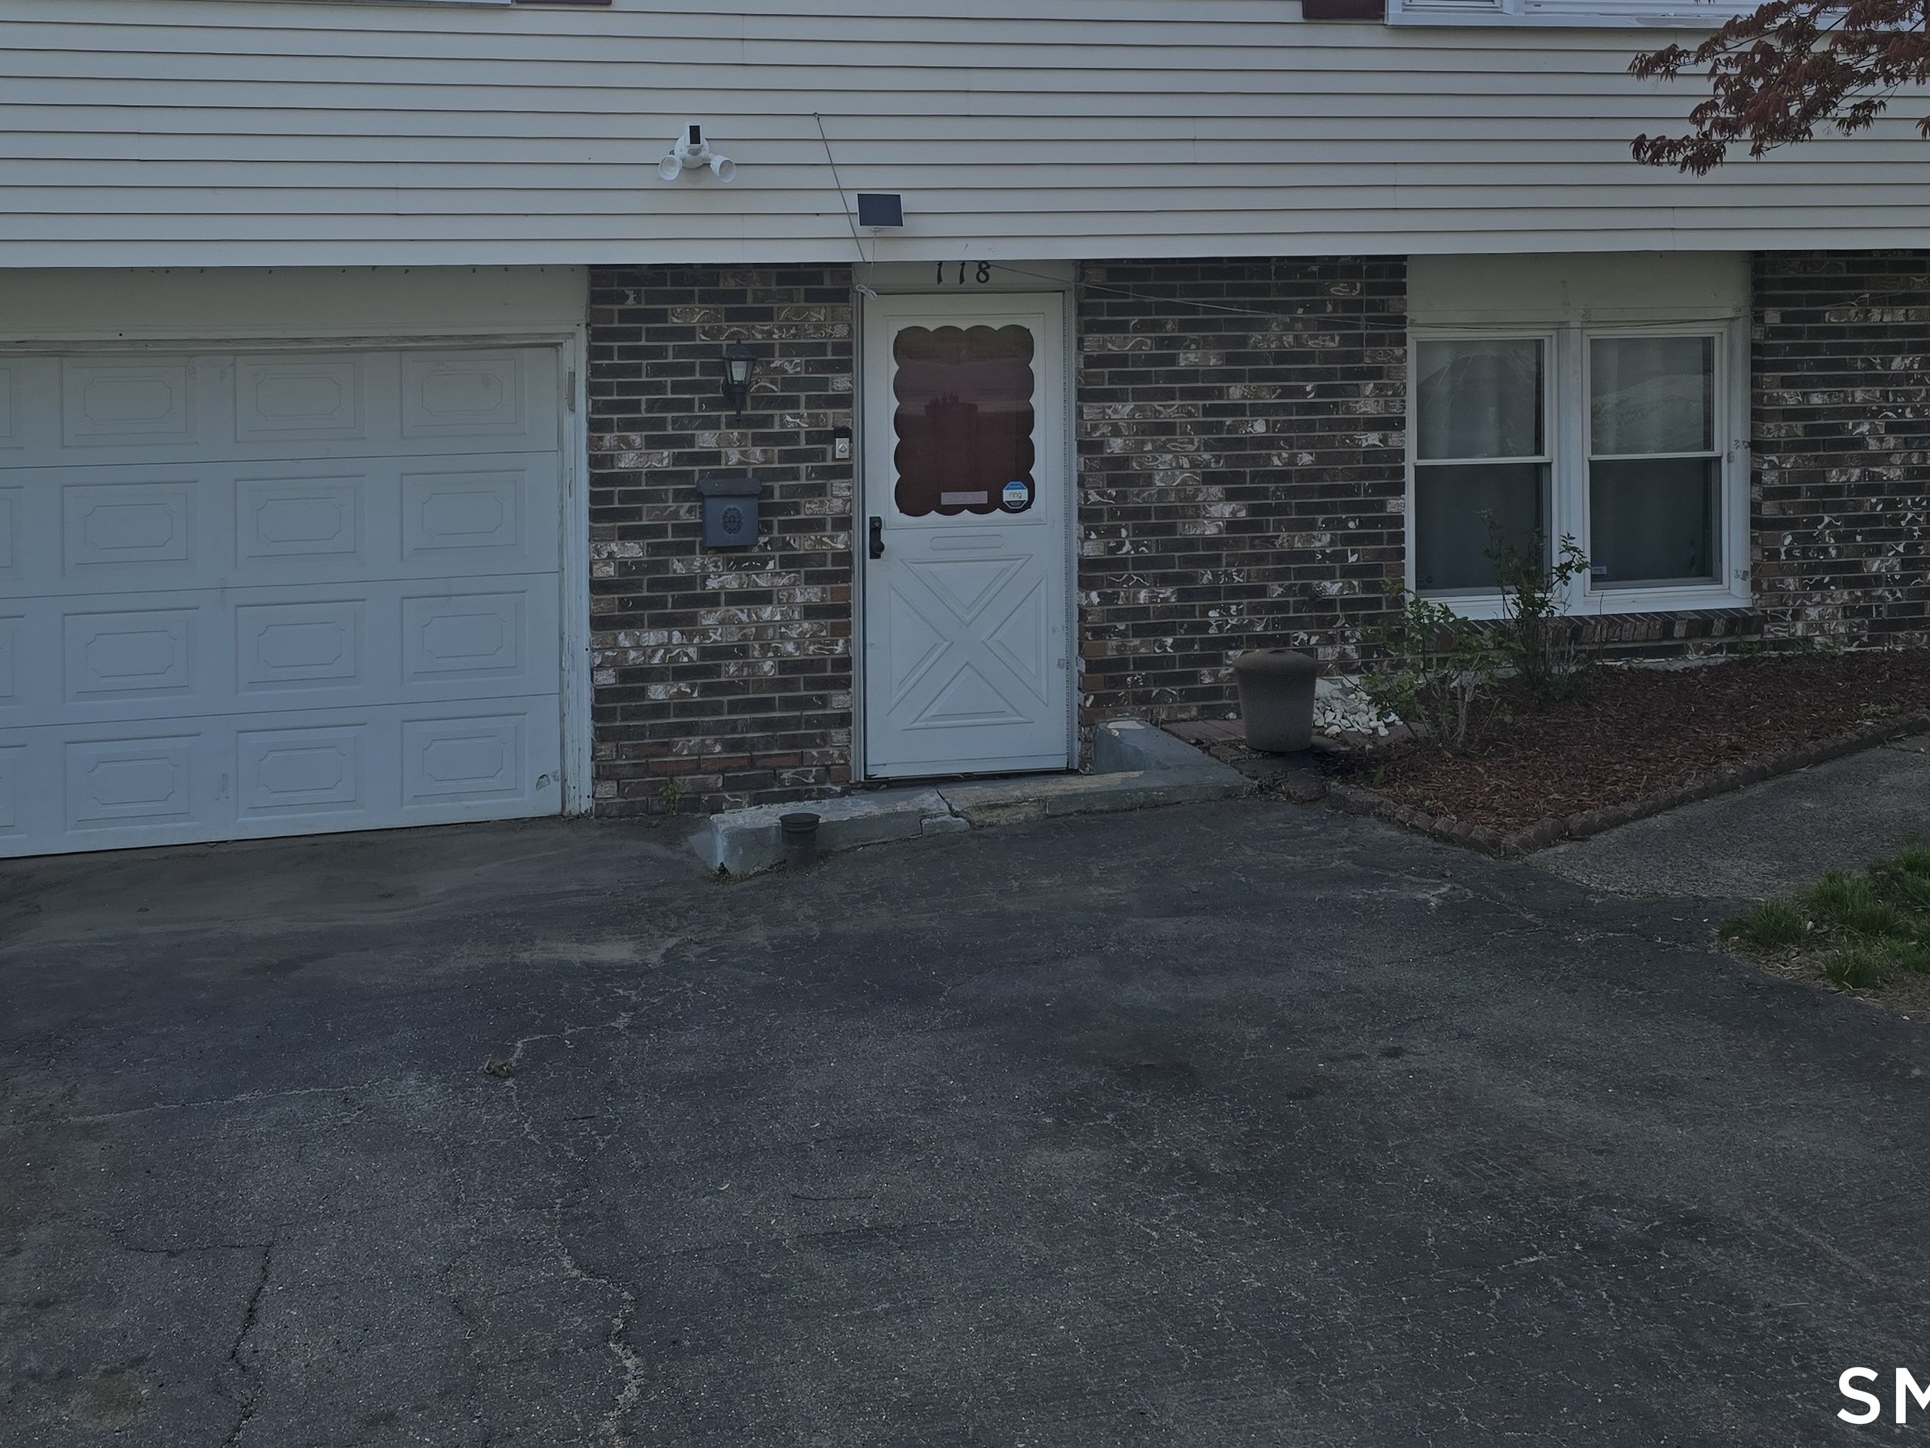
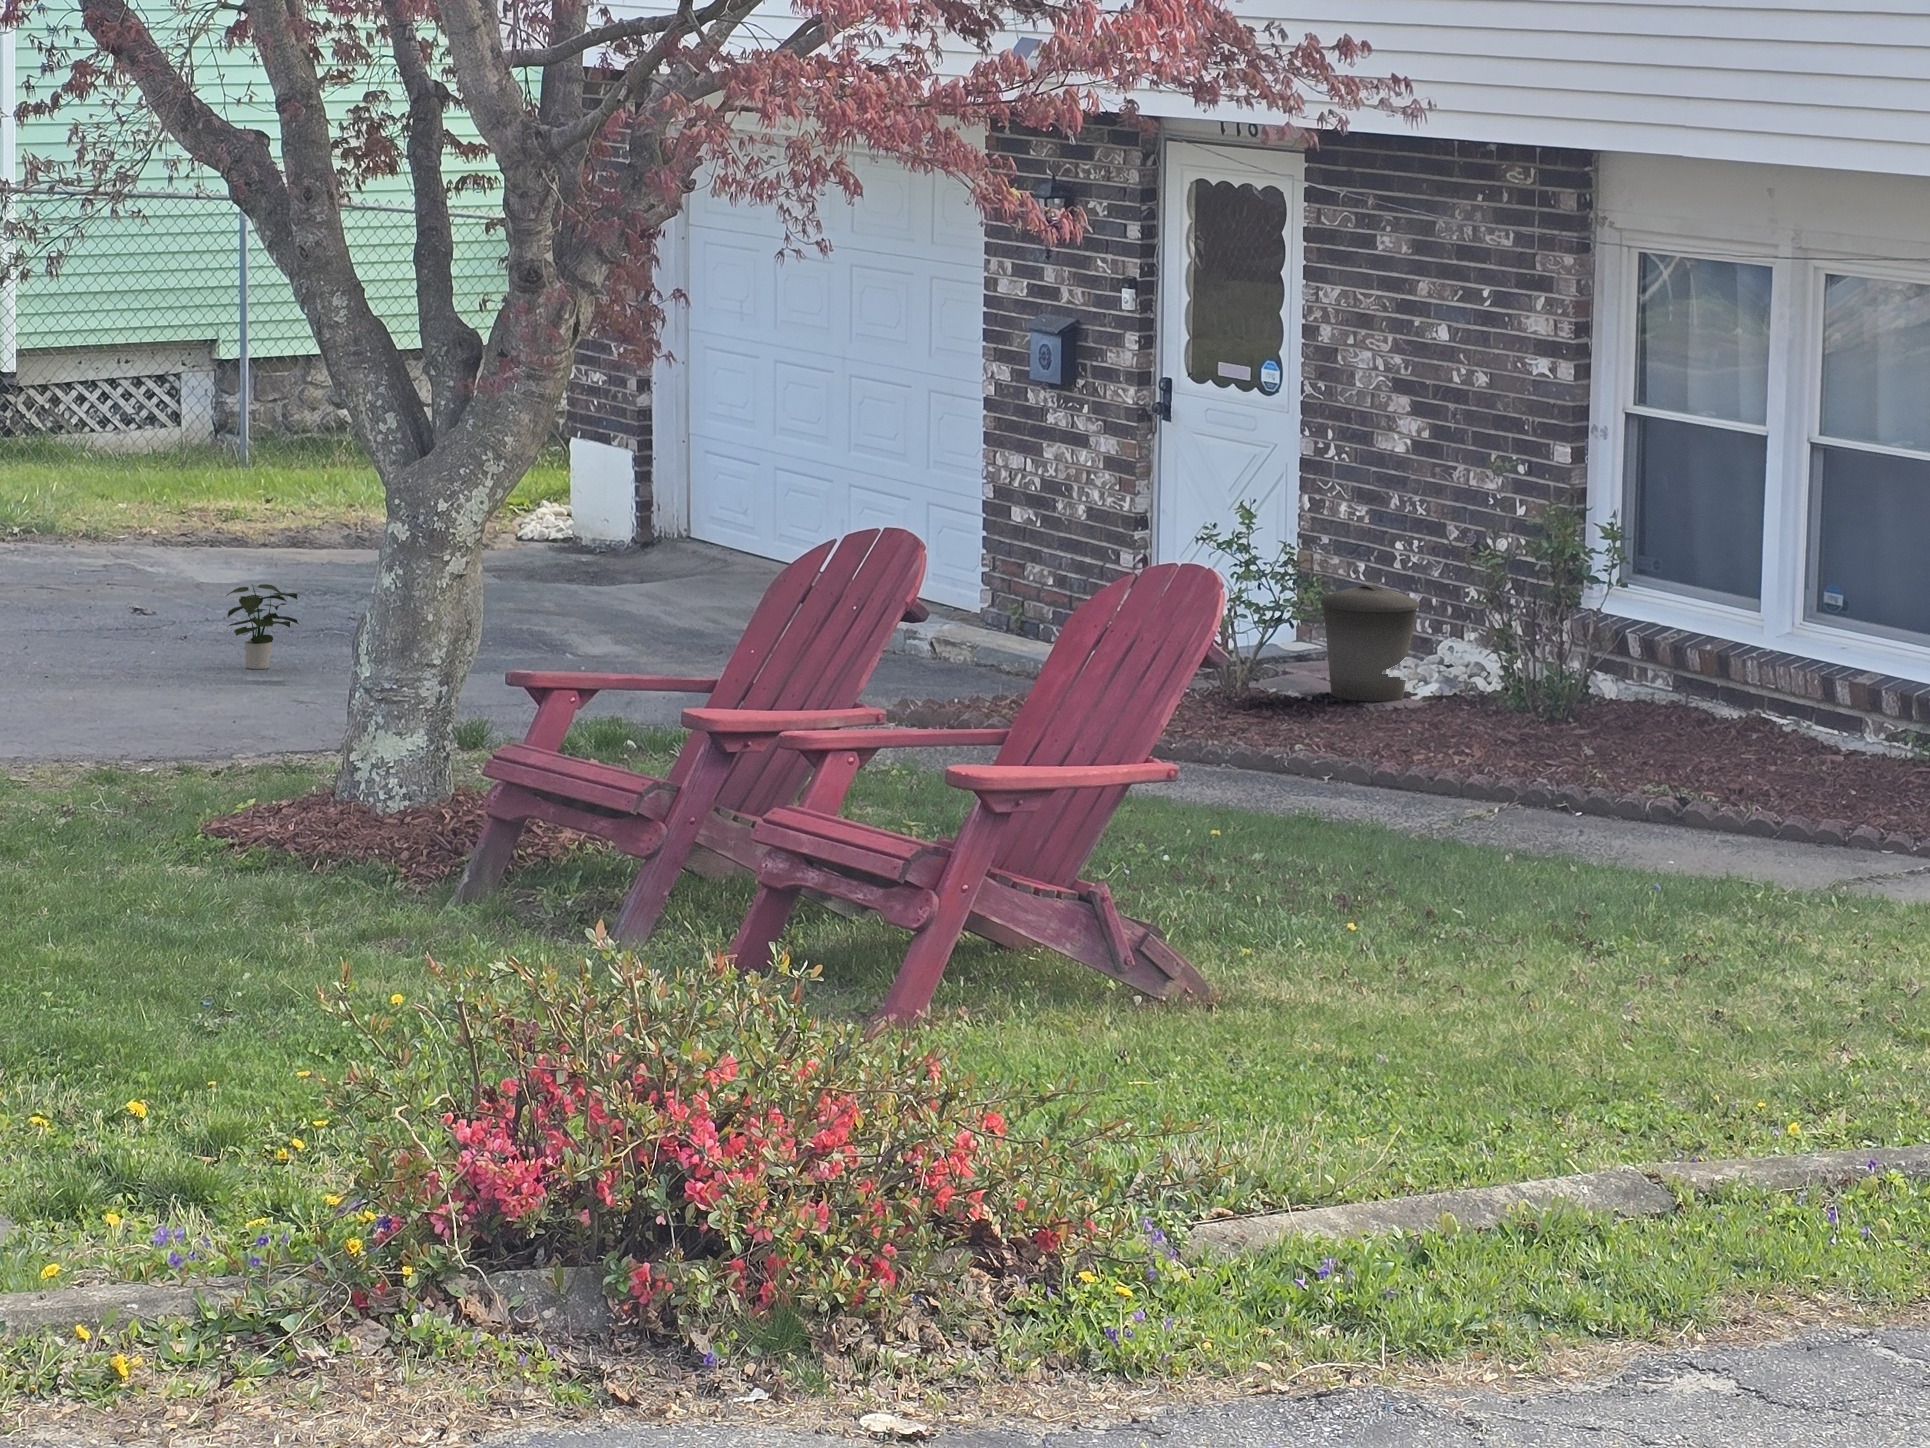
potted plant: none [874,1015,1002,1161] -> present [226,584,299,669]

